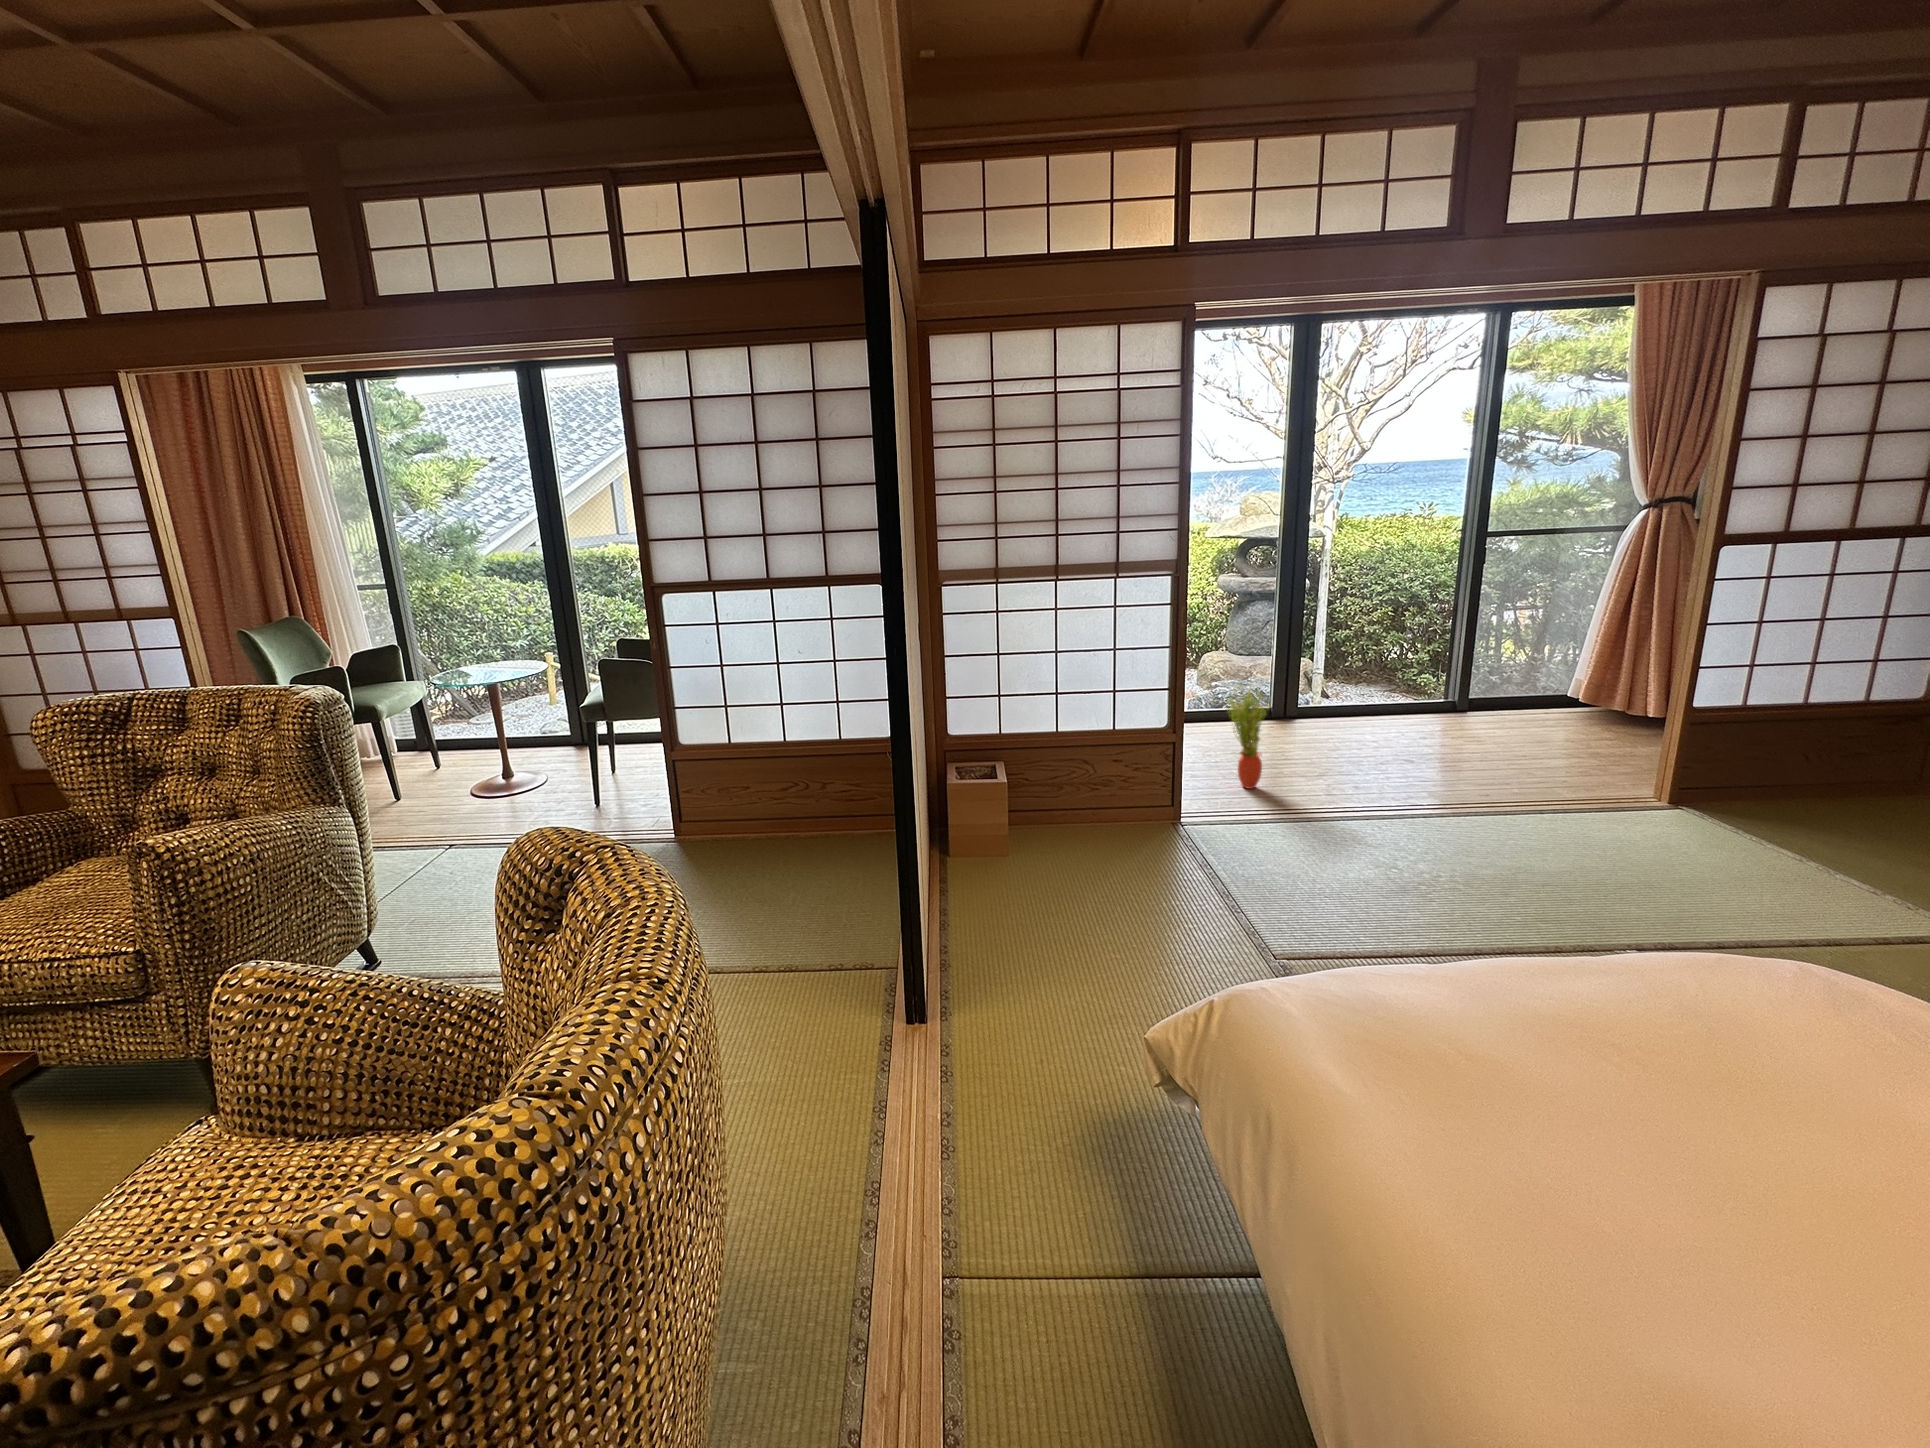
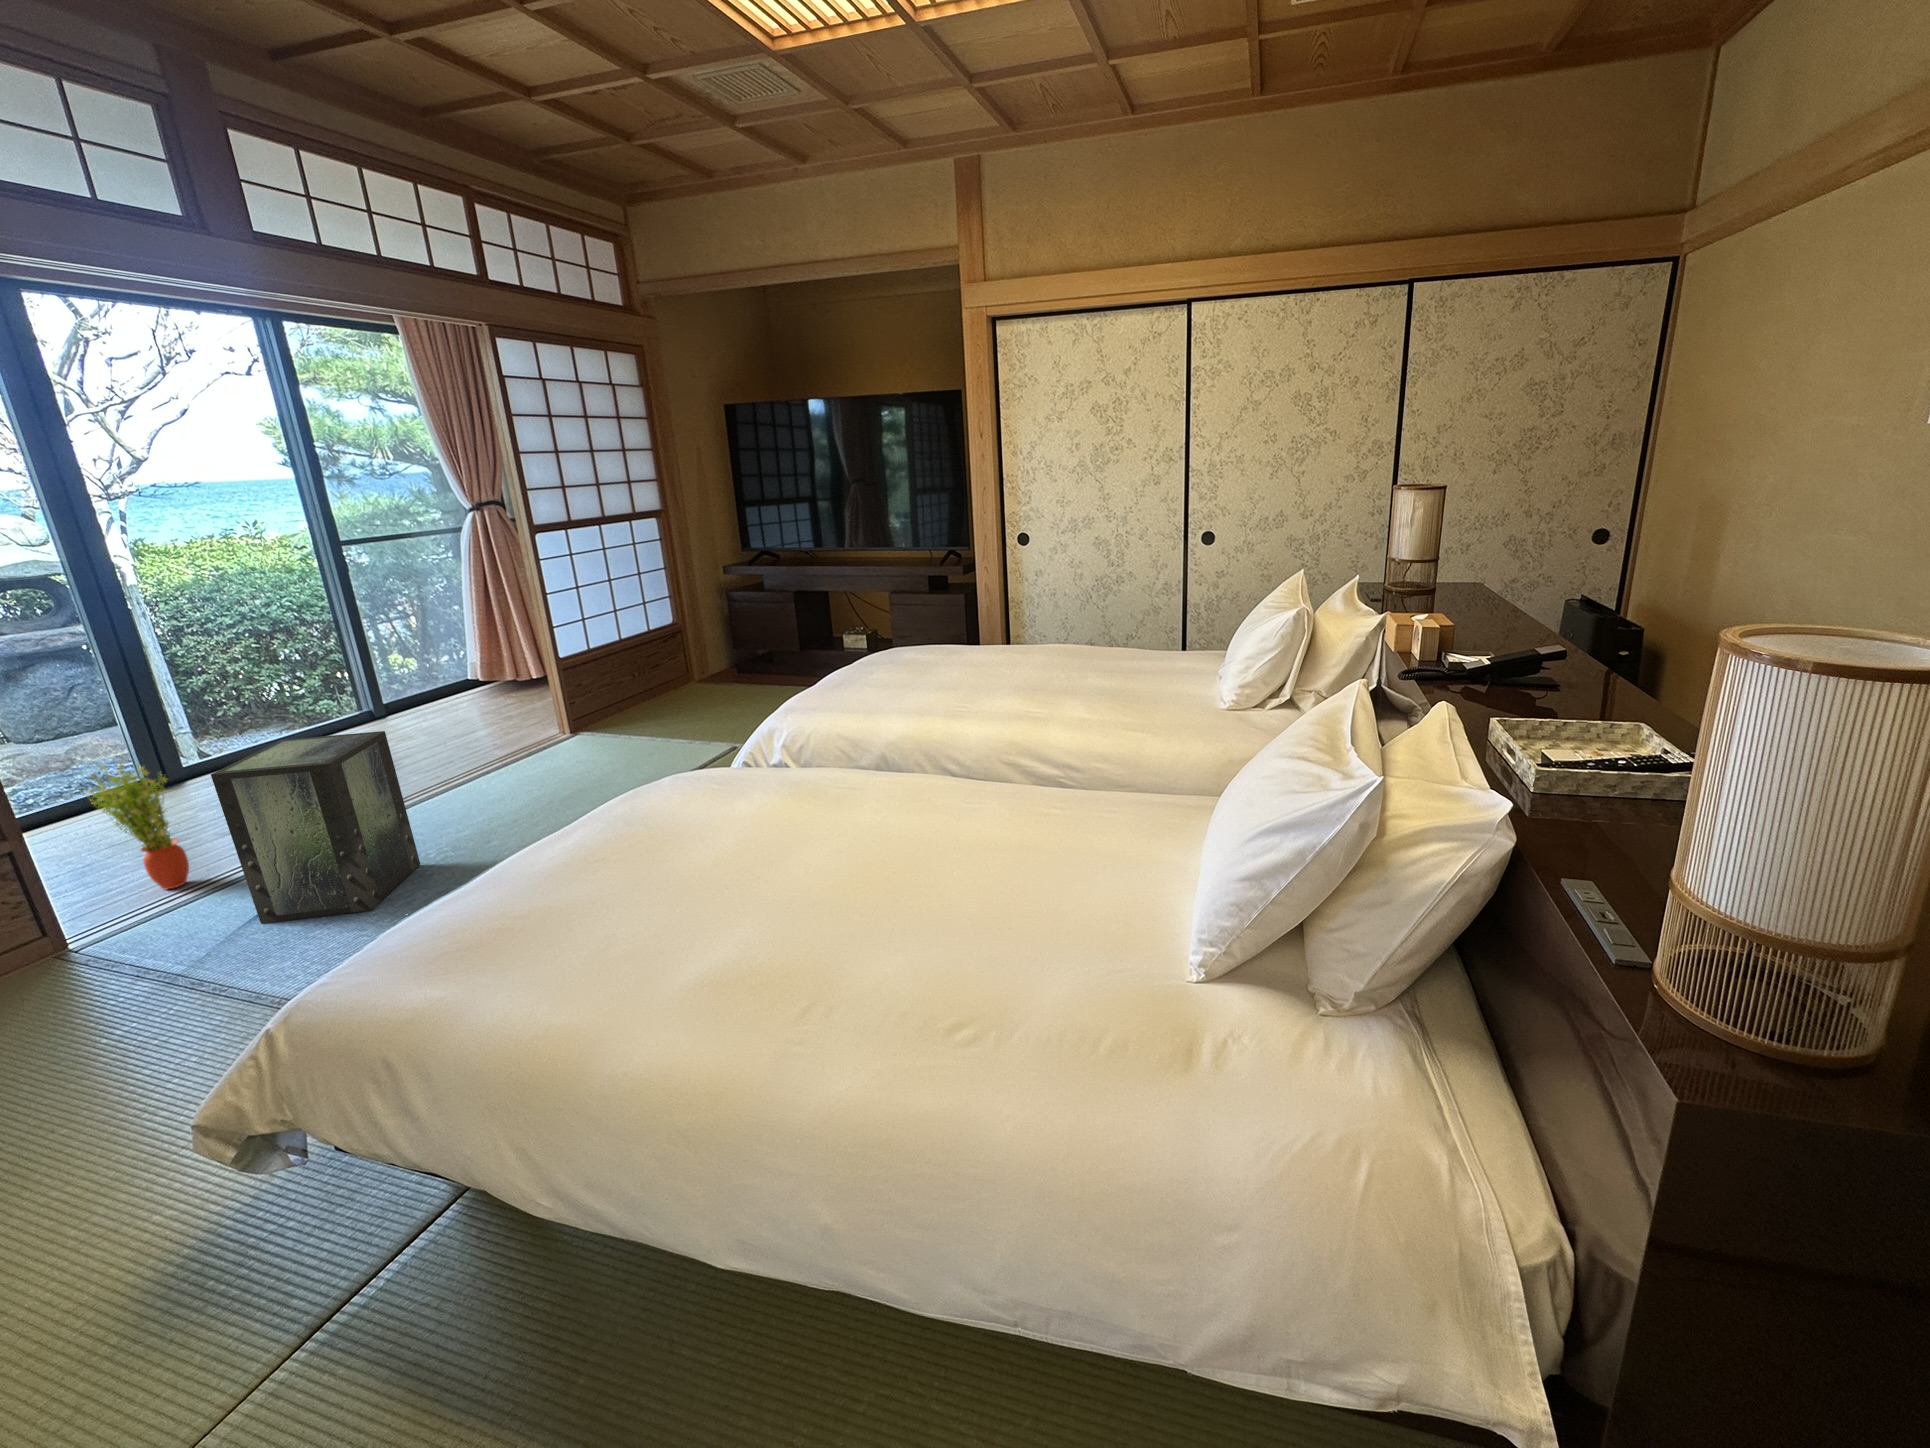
storage box: none [1273,703,1414,872] -> present [211,731,420,924]

